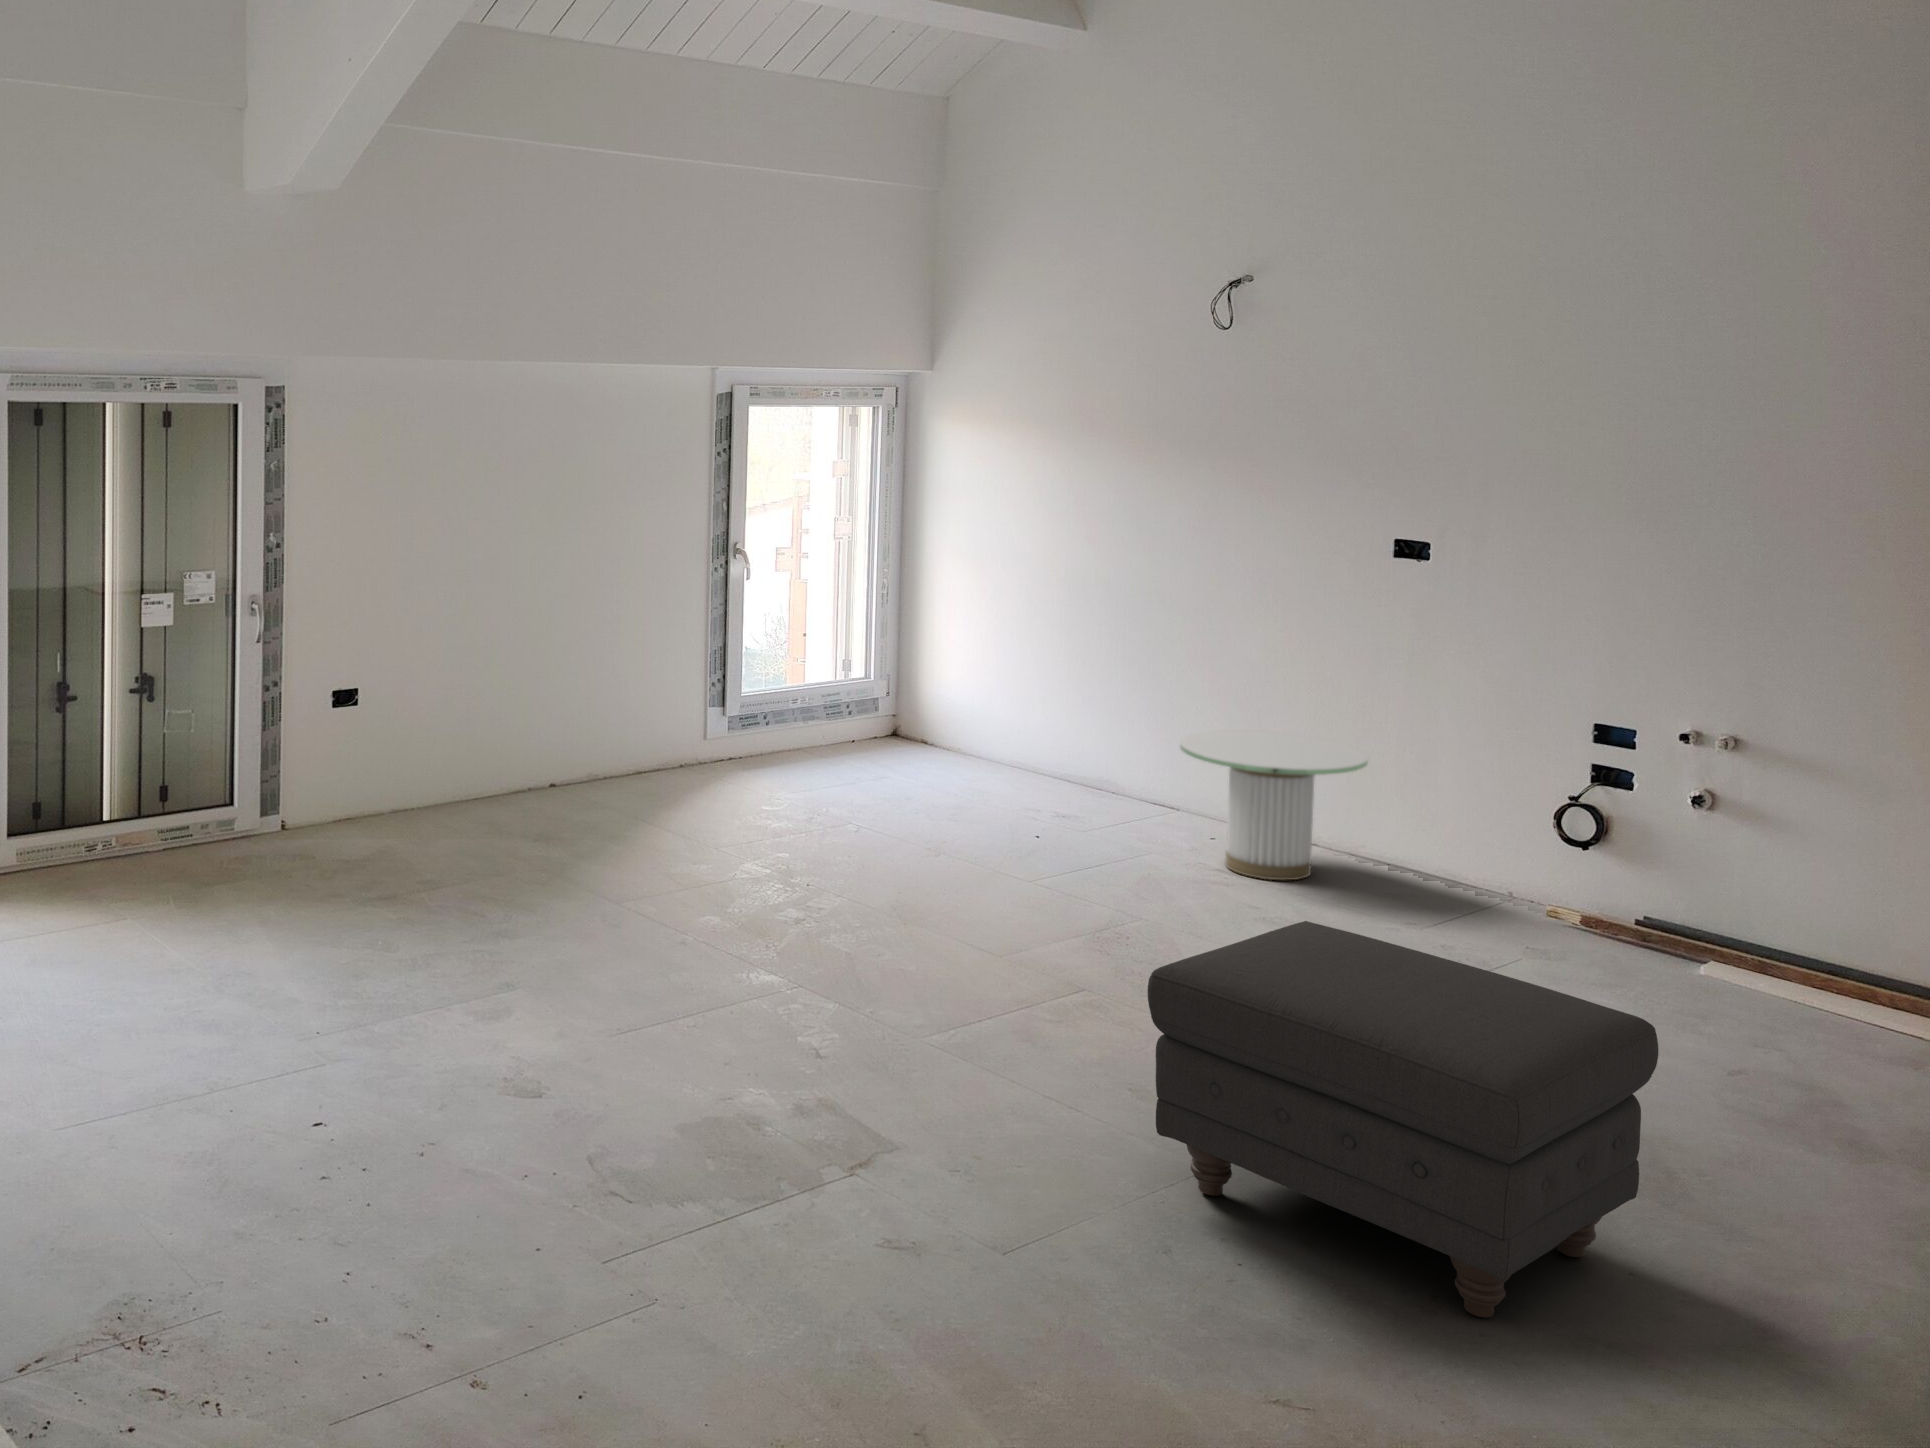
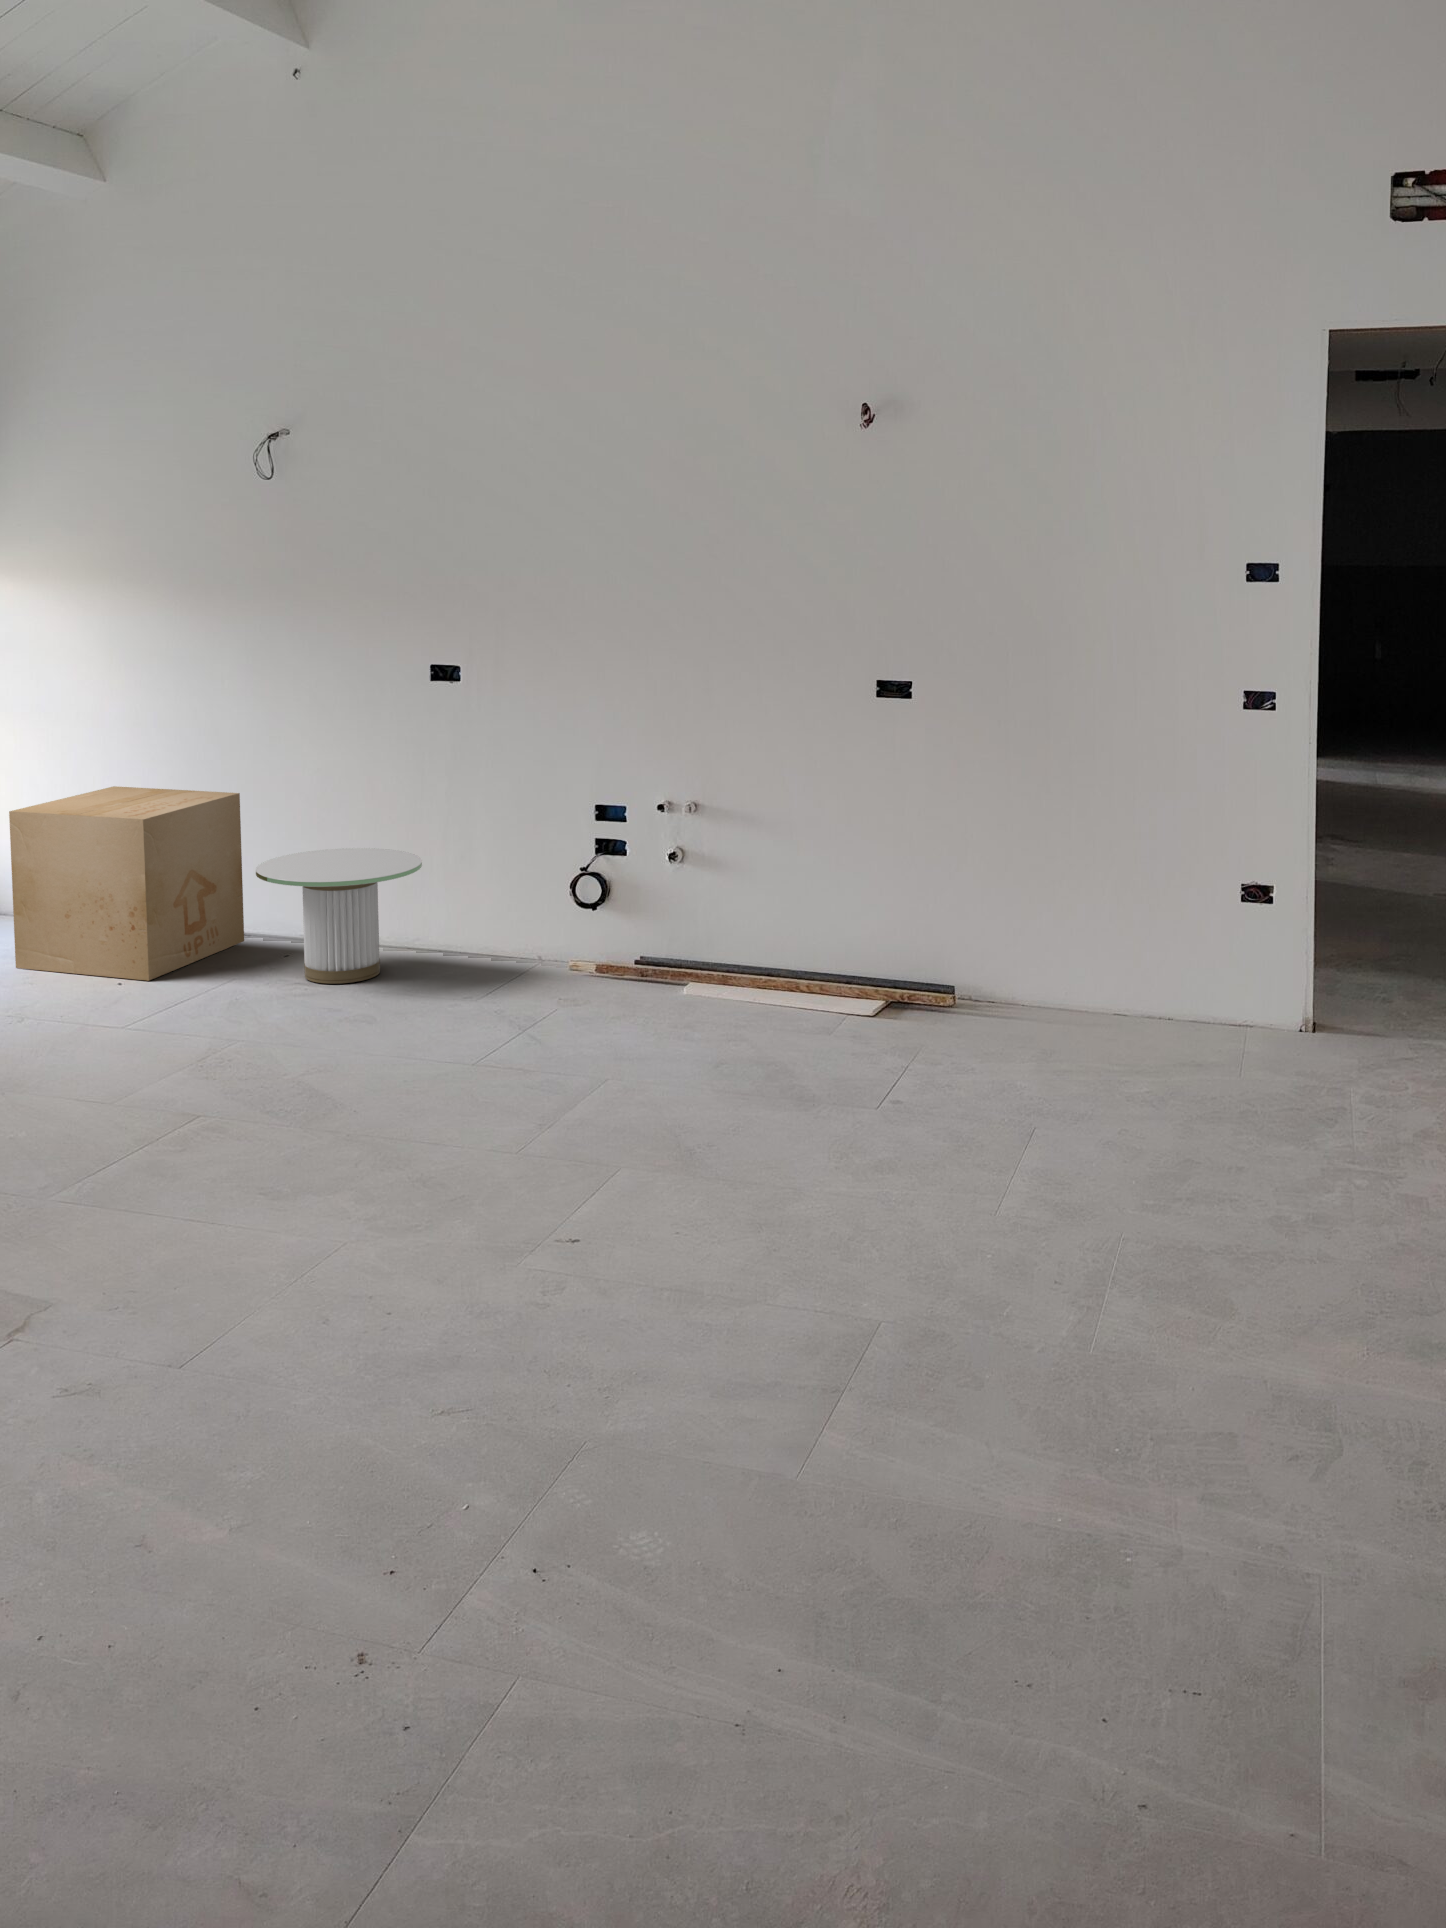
cardboard box: none [945,638,1176,838] -> present [9,786,244,981]
ottoman: present [1147,921,1658,1317] -> none [292,1006,685,1292]

